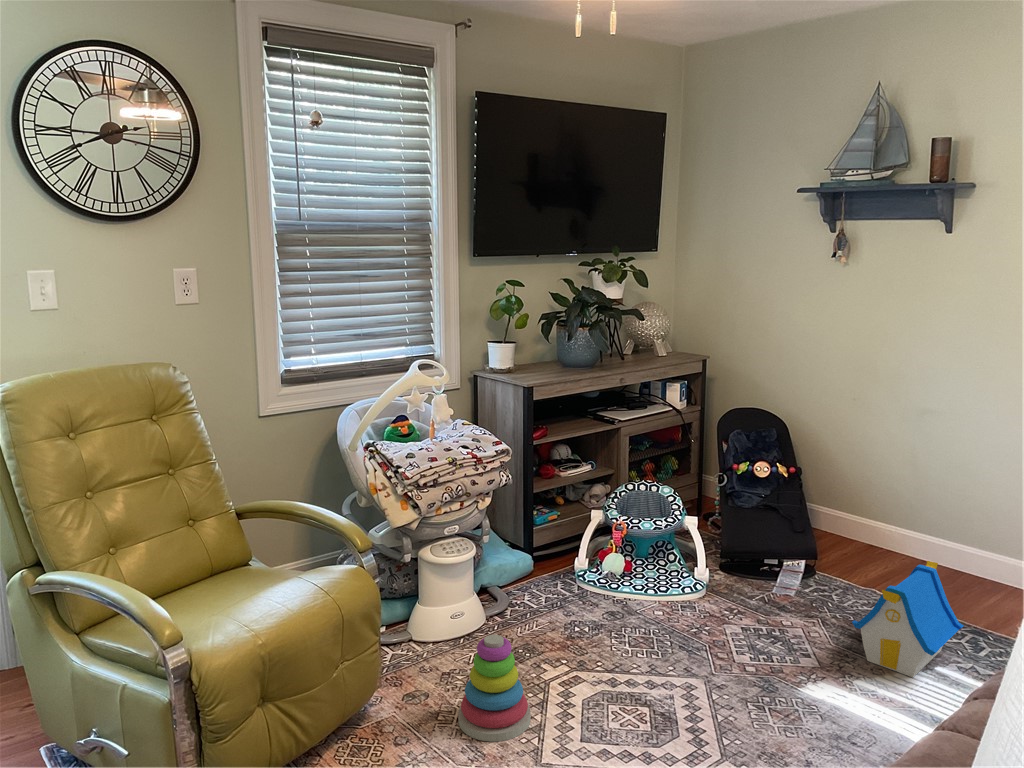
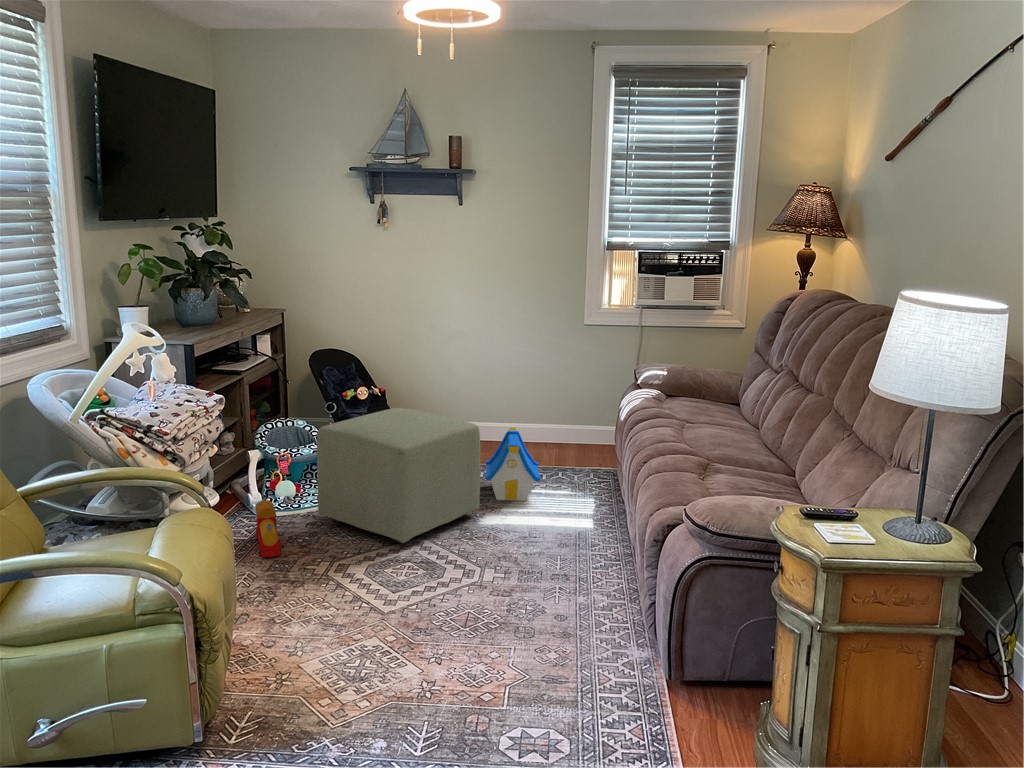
ottoman: none [618,498,823,678] -> present [317,408,480,543]
toy train: none [516,572,565,641] -> present [255,500,281,557]
stacking toy: present [458,635,531,742] -> none [288,534,349,619]

